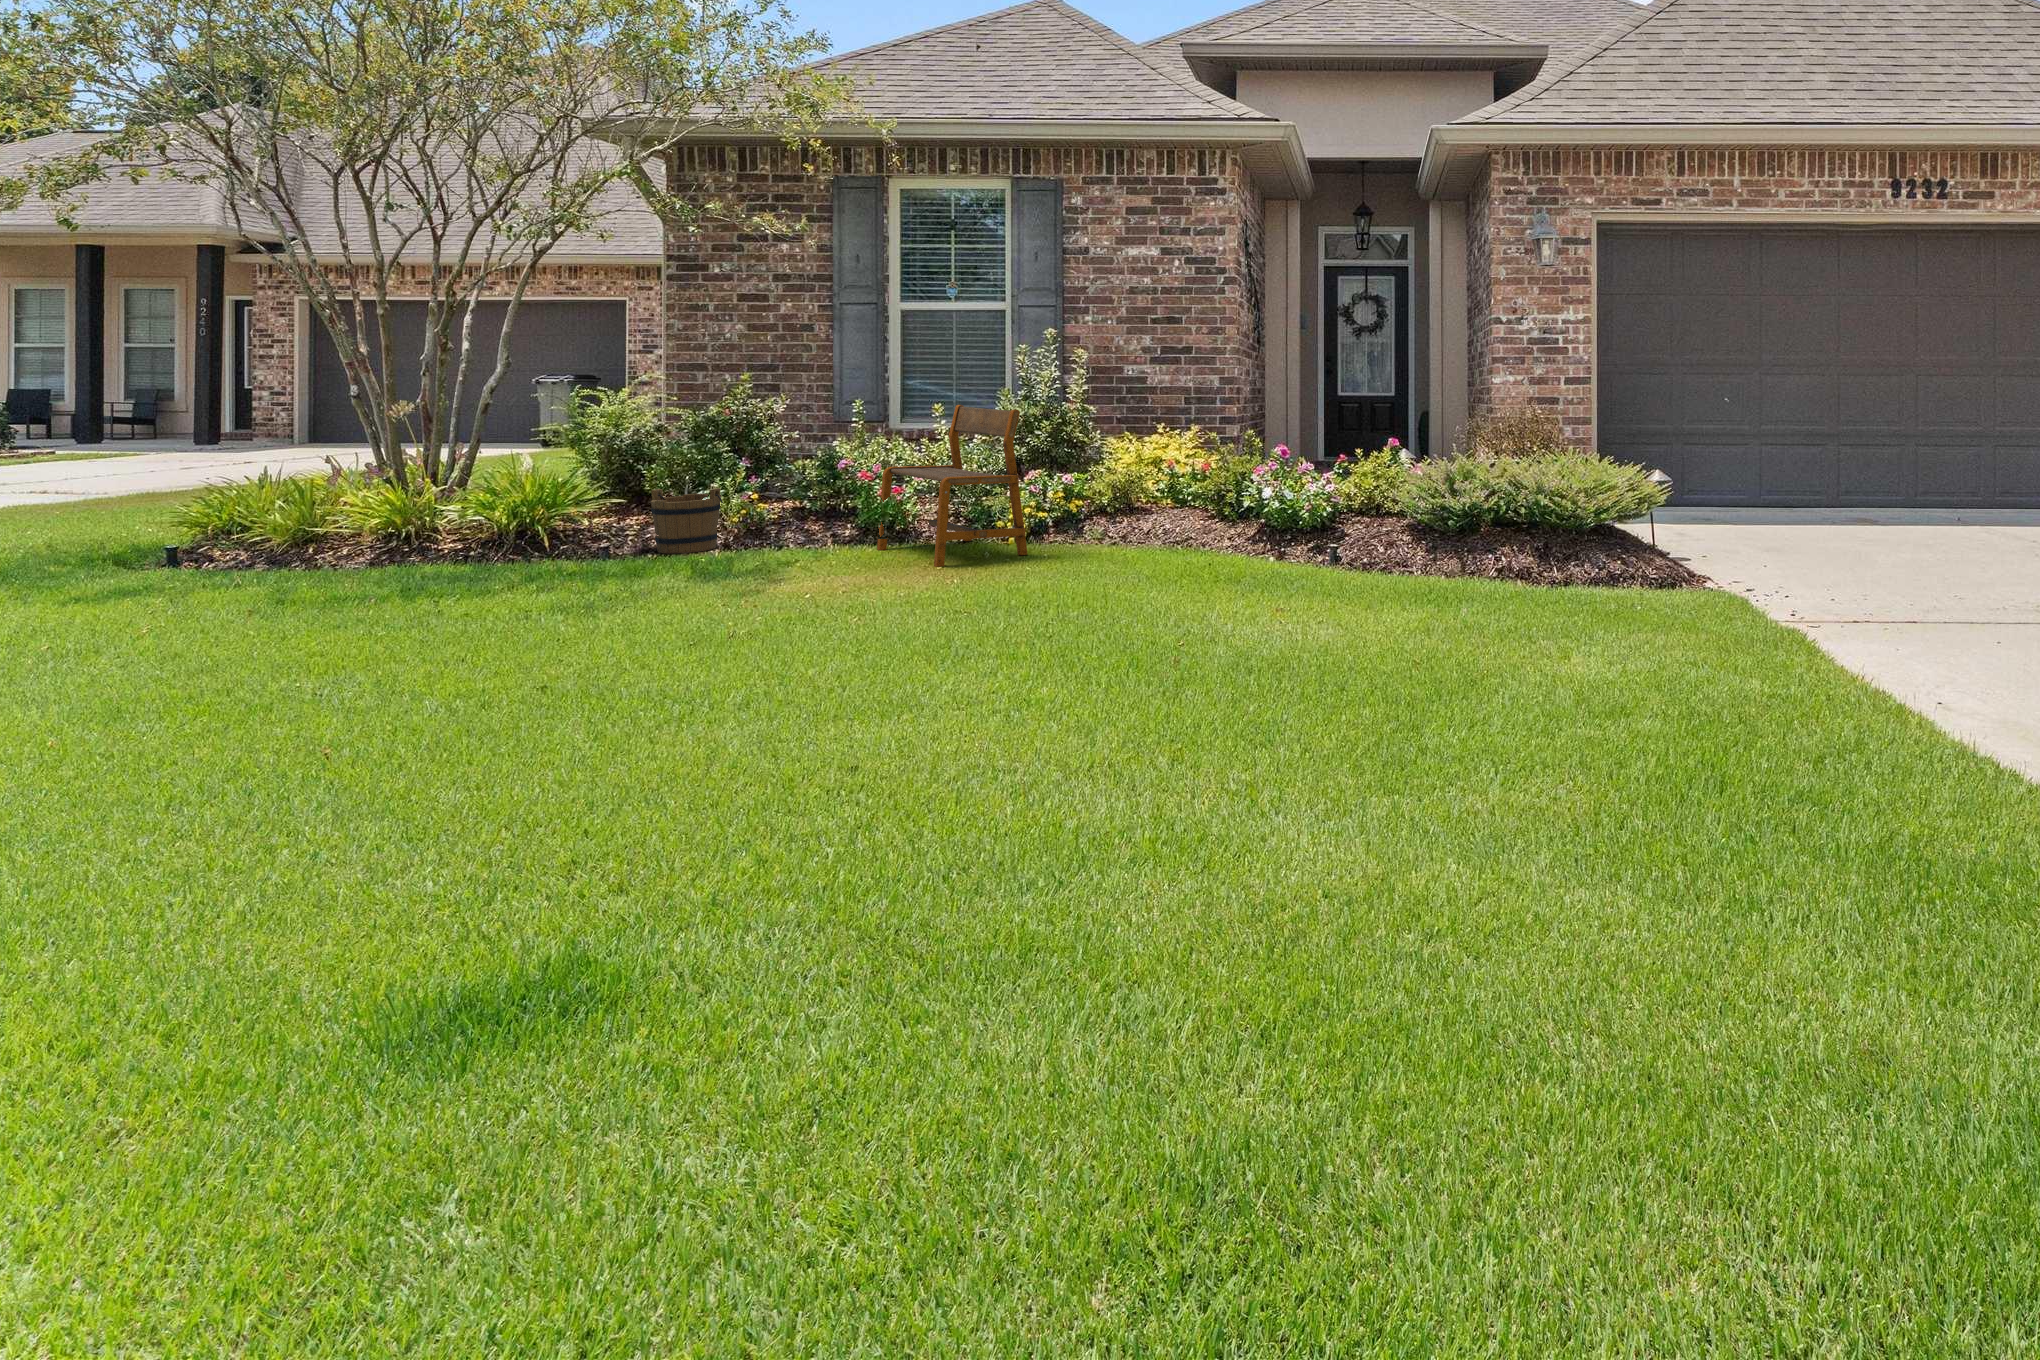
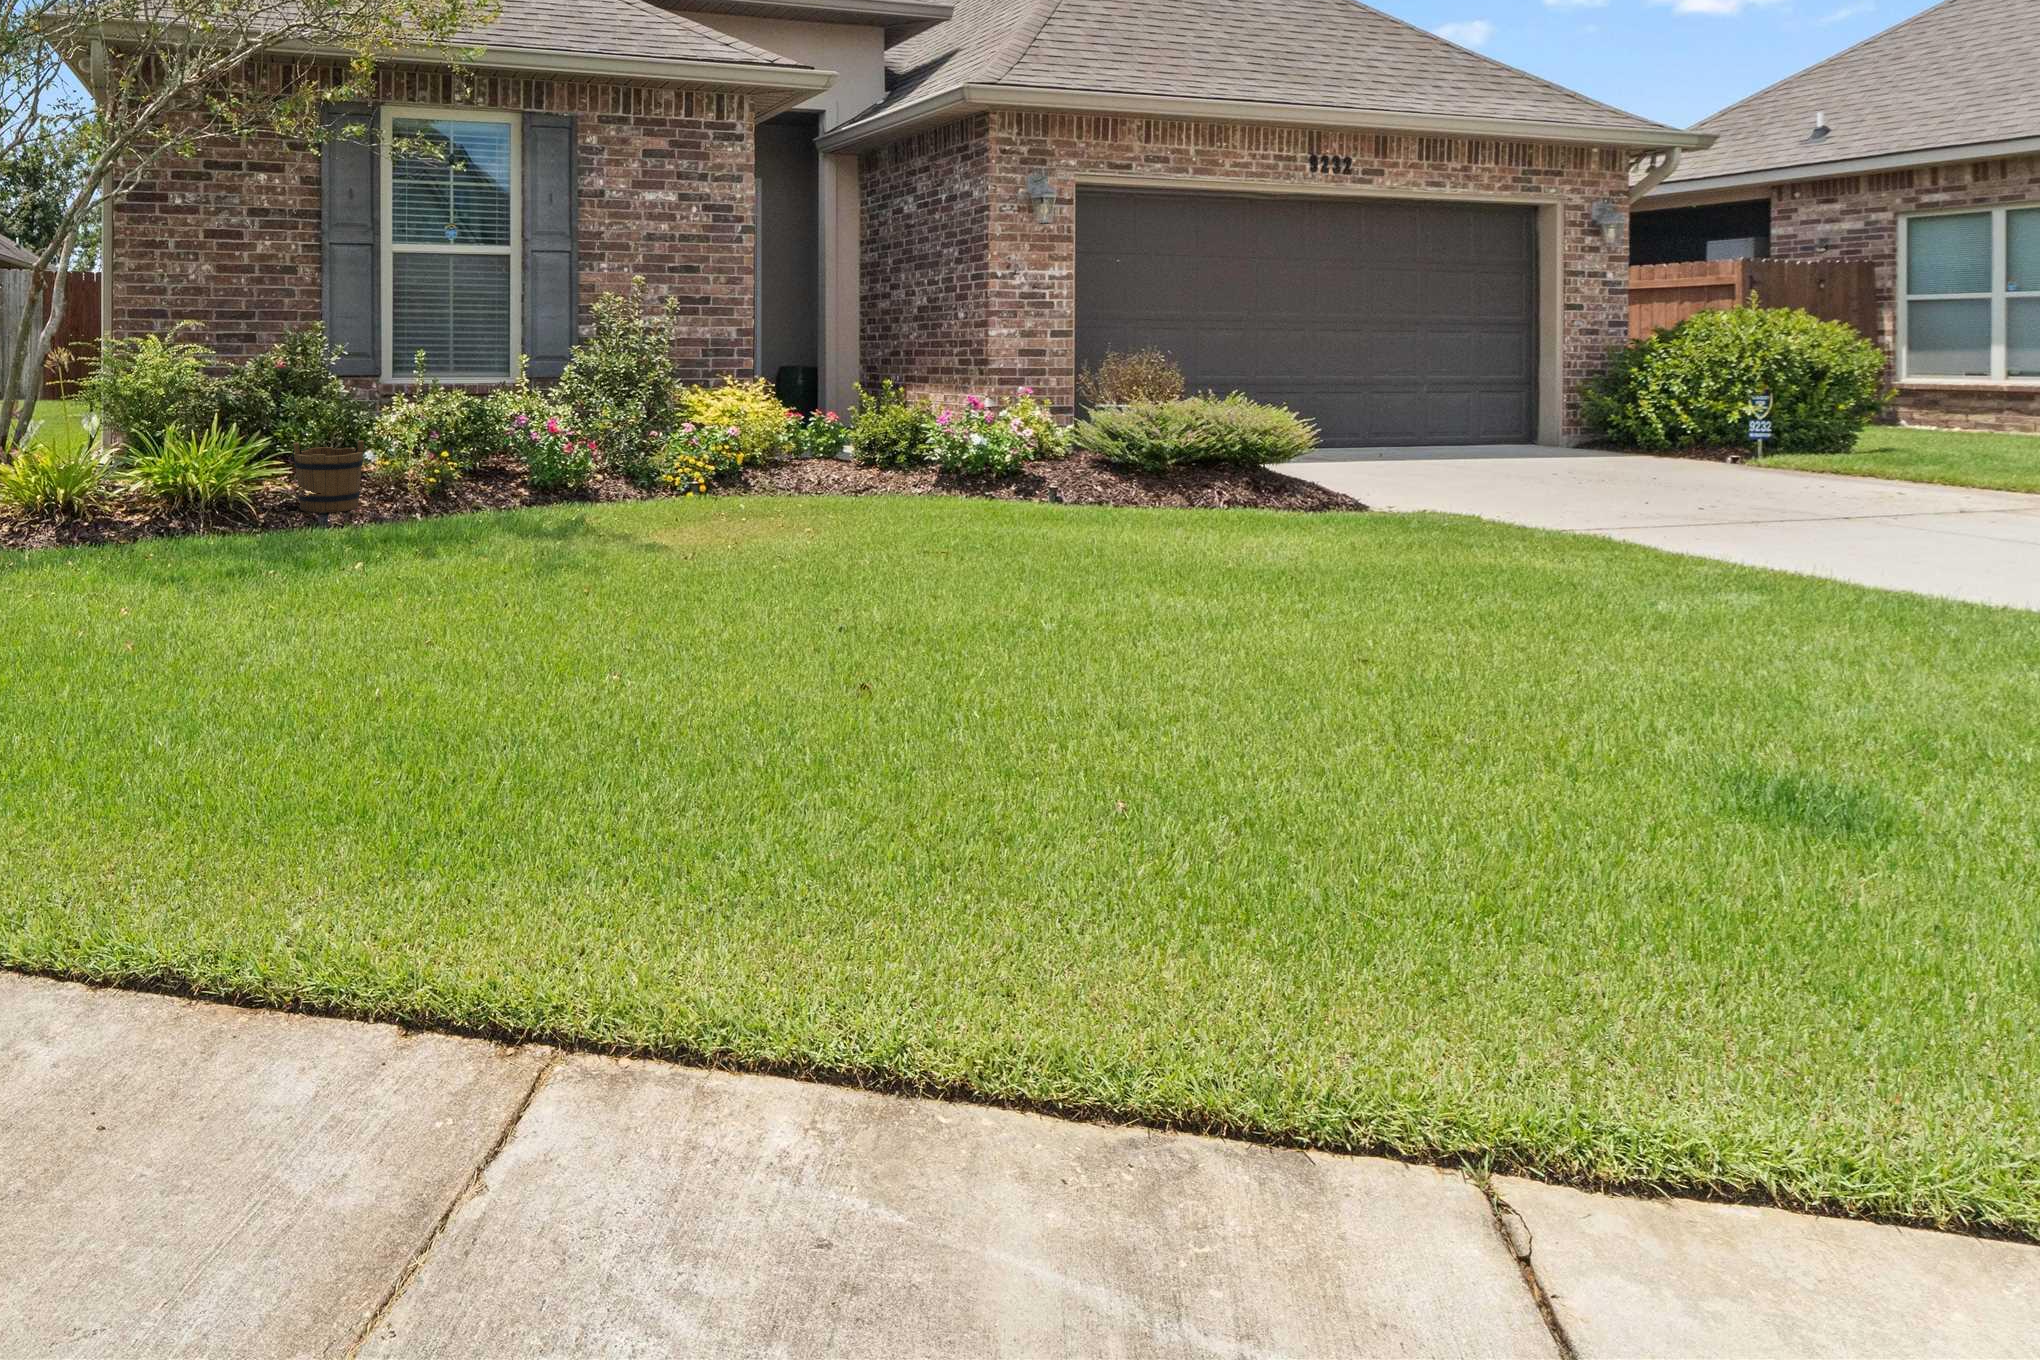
bench: present [877,405,1028,567] -> none [541,350,722,514]

